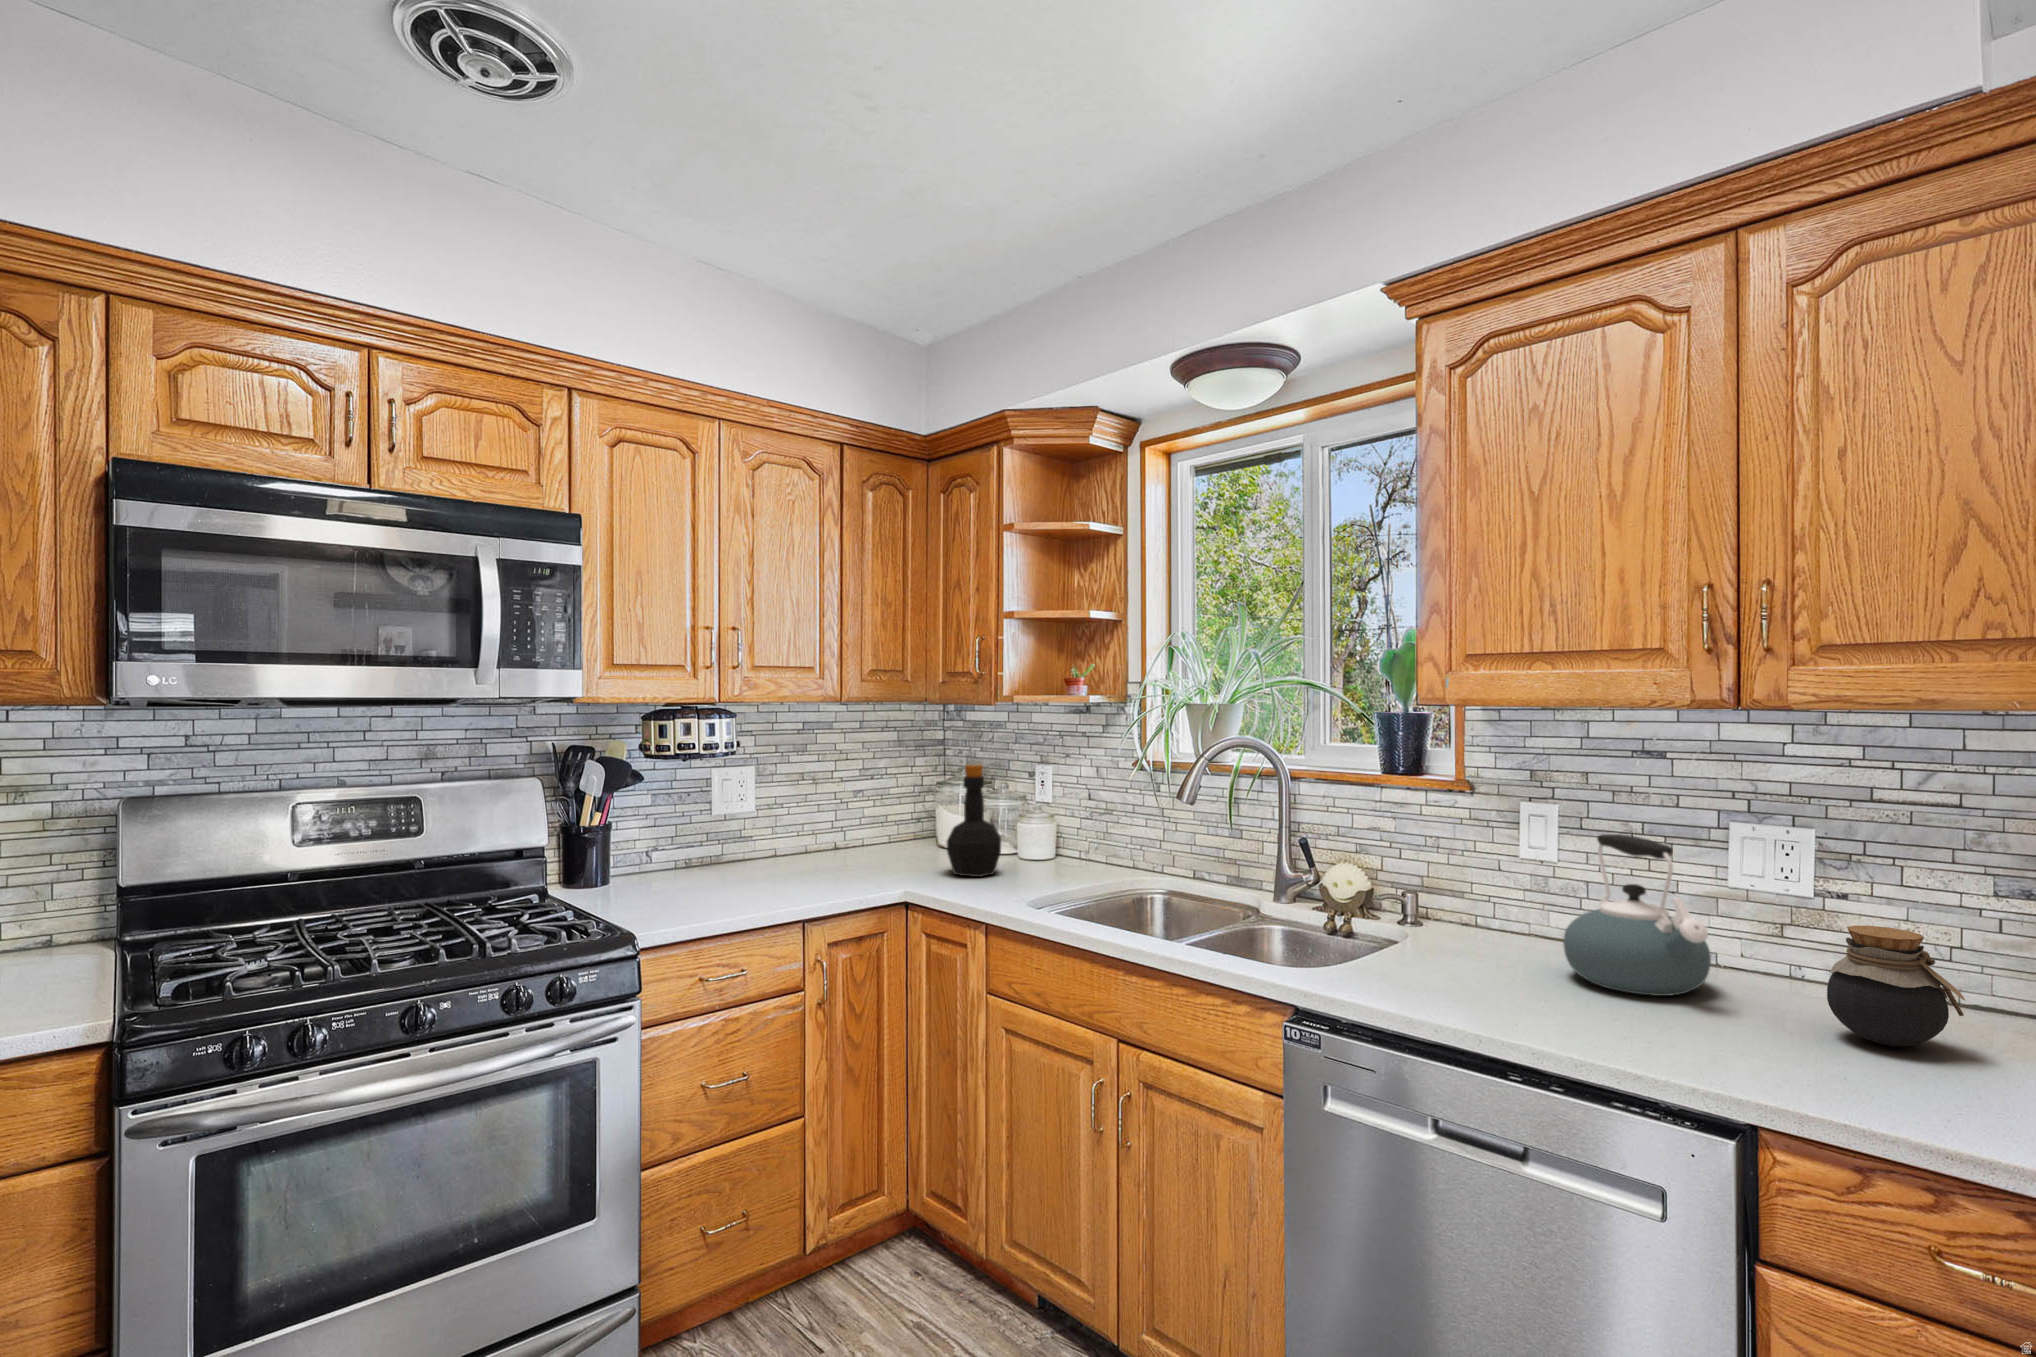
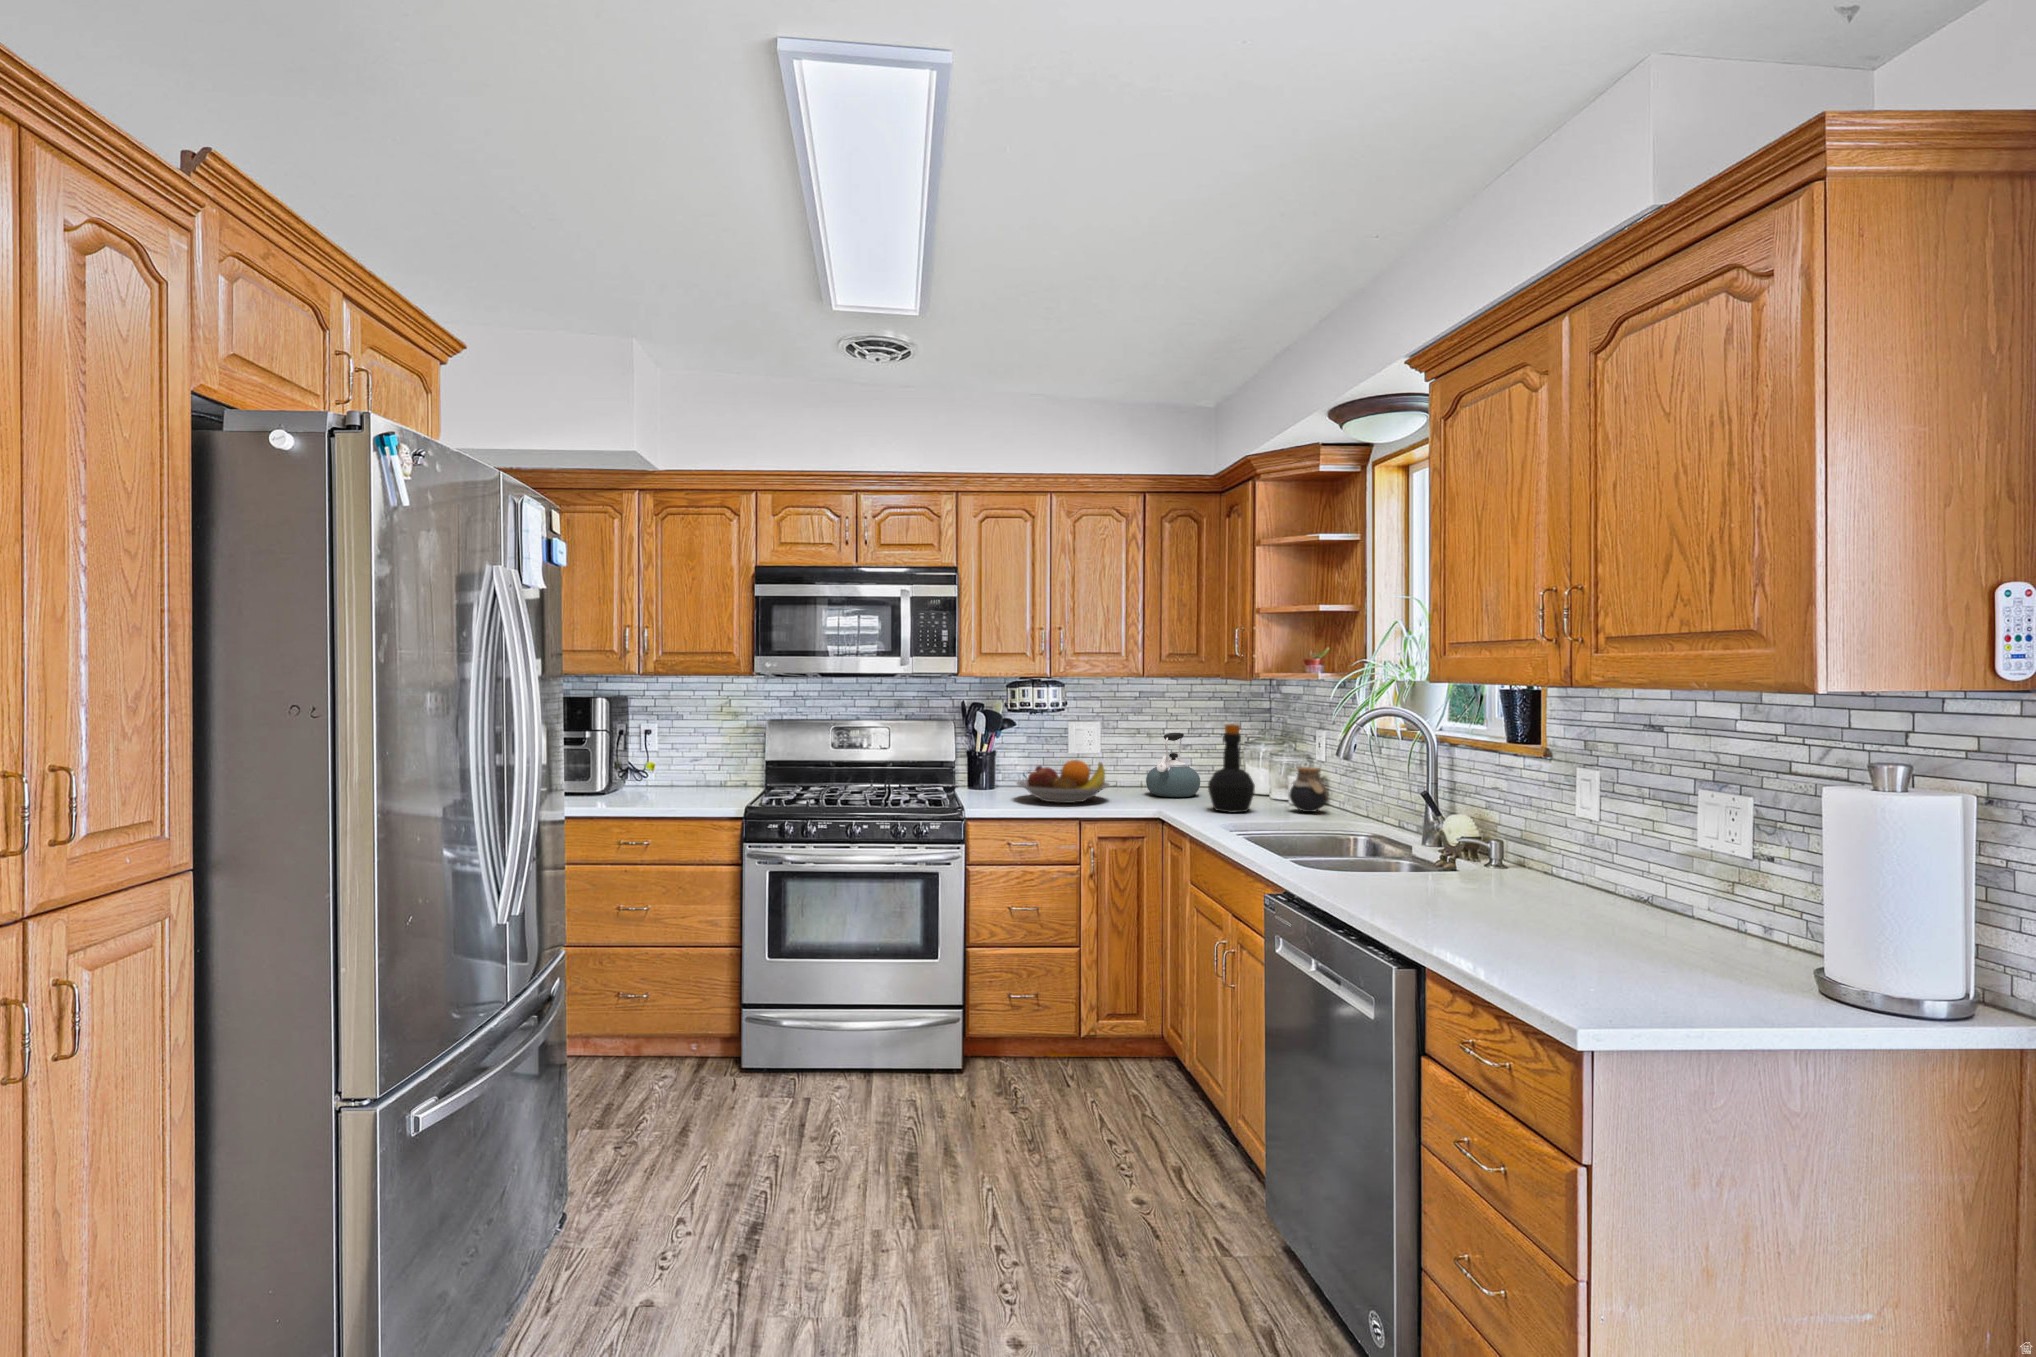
fruit bowl: none [674,825,809,889] -> present [1017,760,1110,803]
kettle: present [1563,834,1711,996] -> present [1146,733,1200,797]
jar: present [1827,926,1966,1046] -> present [1289,767,1328,812]

